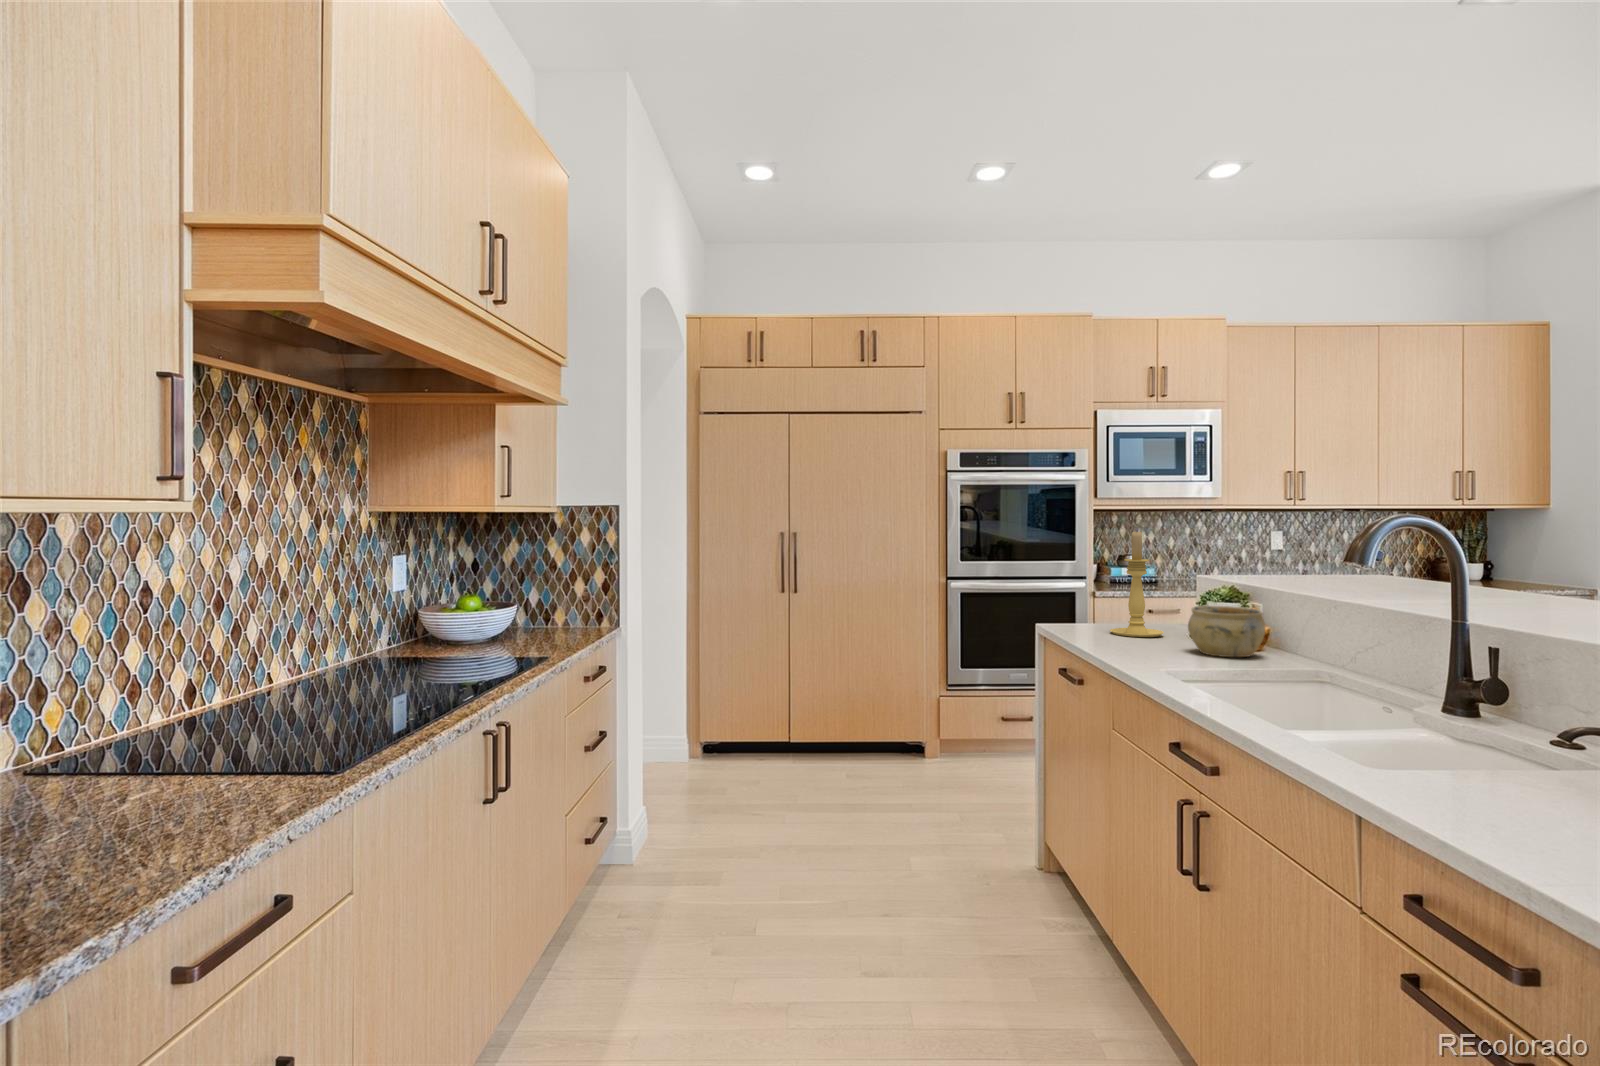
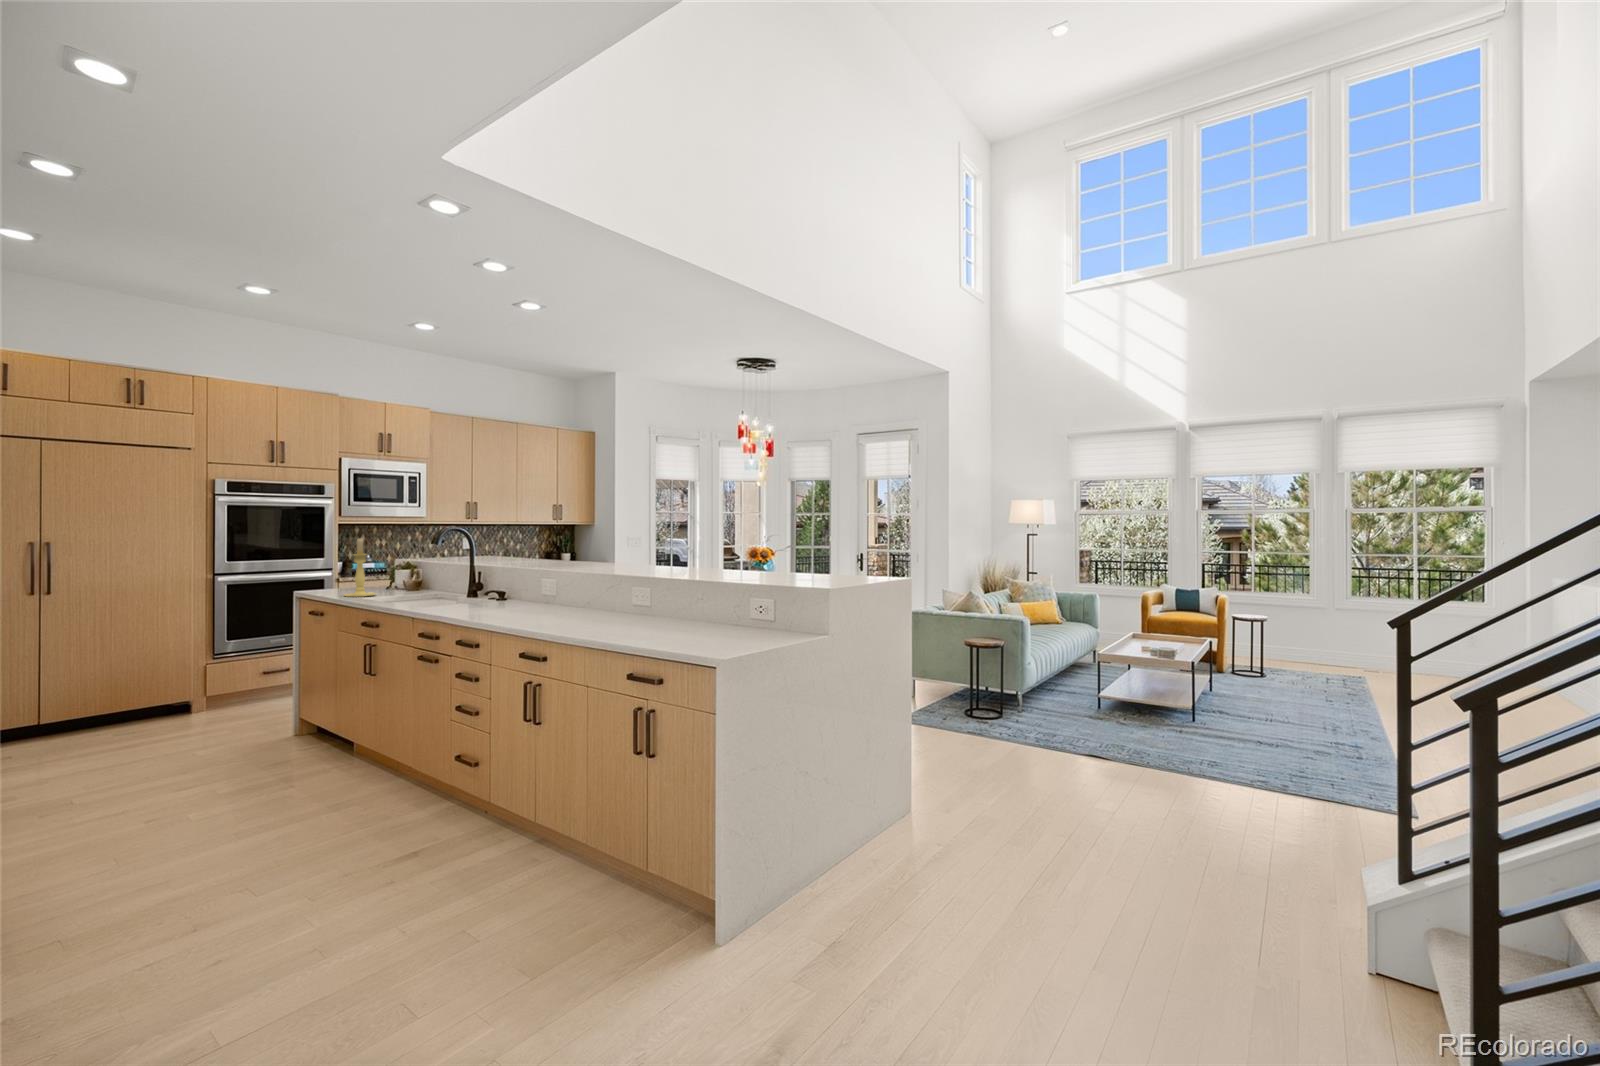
ceramic bowl: present [1188,606,1265,657] -> none [386,576,426,600]

